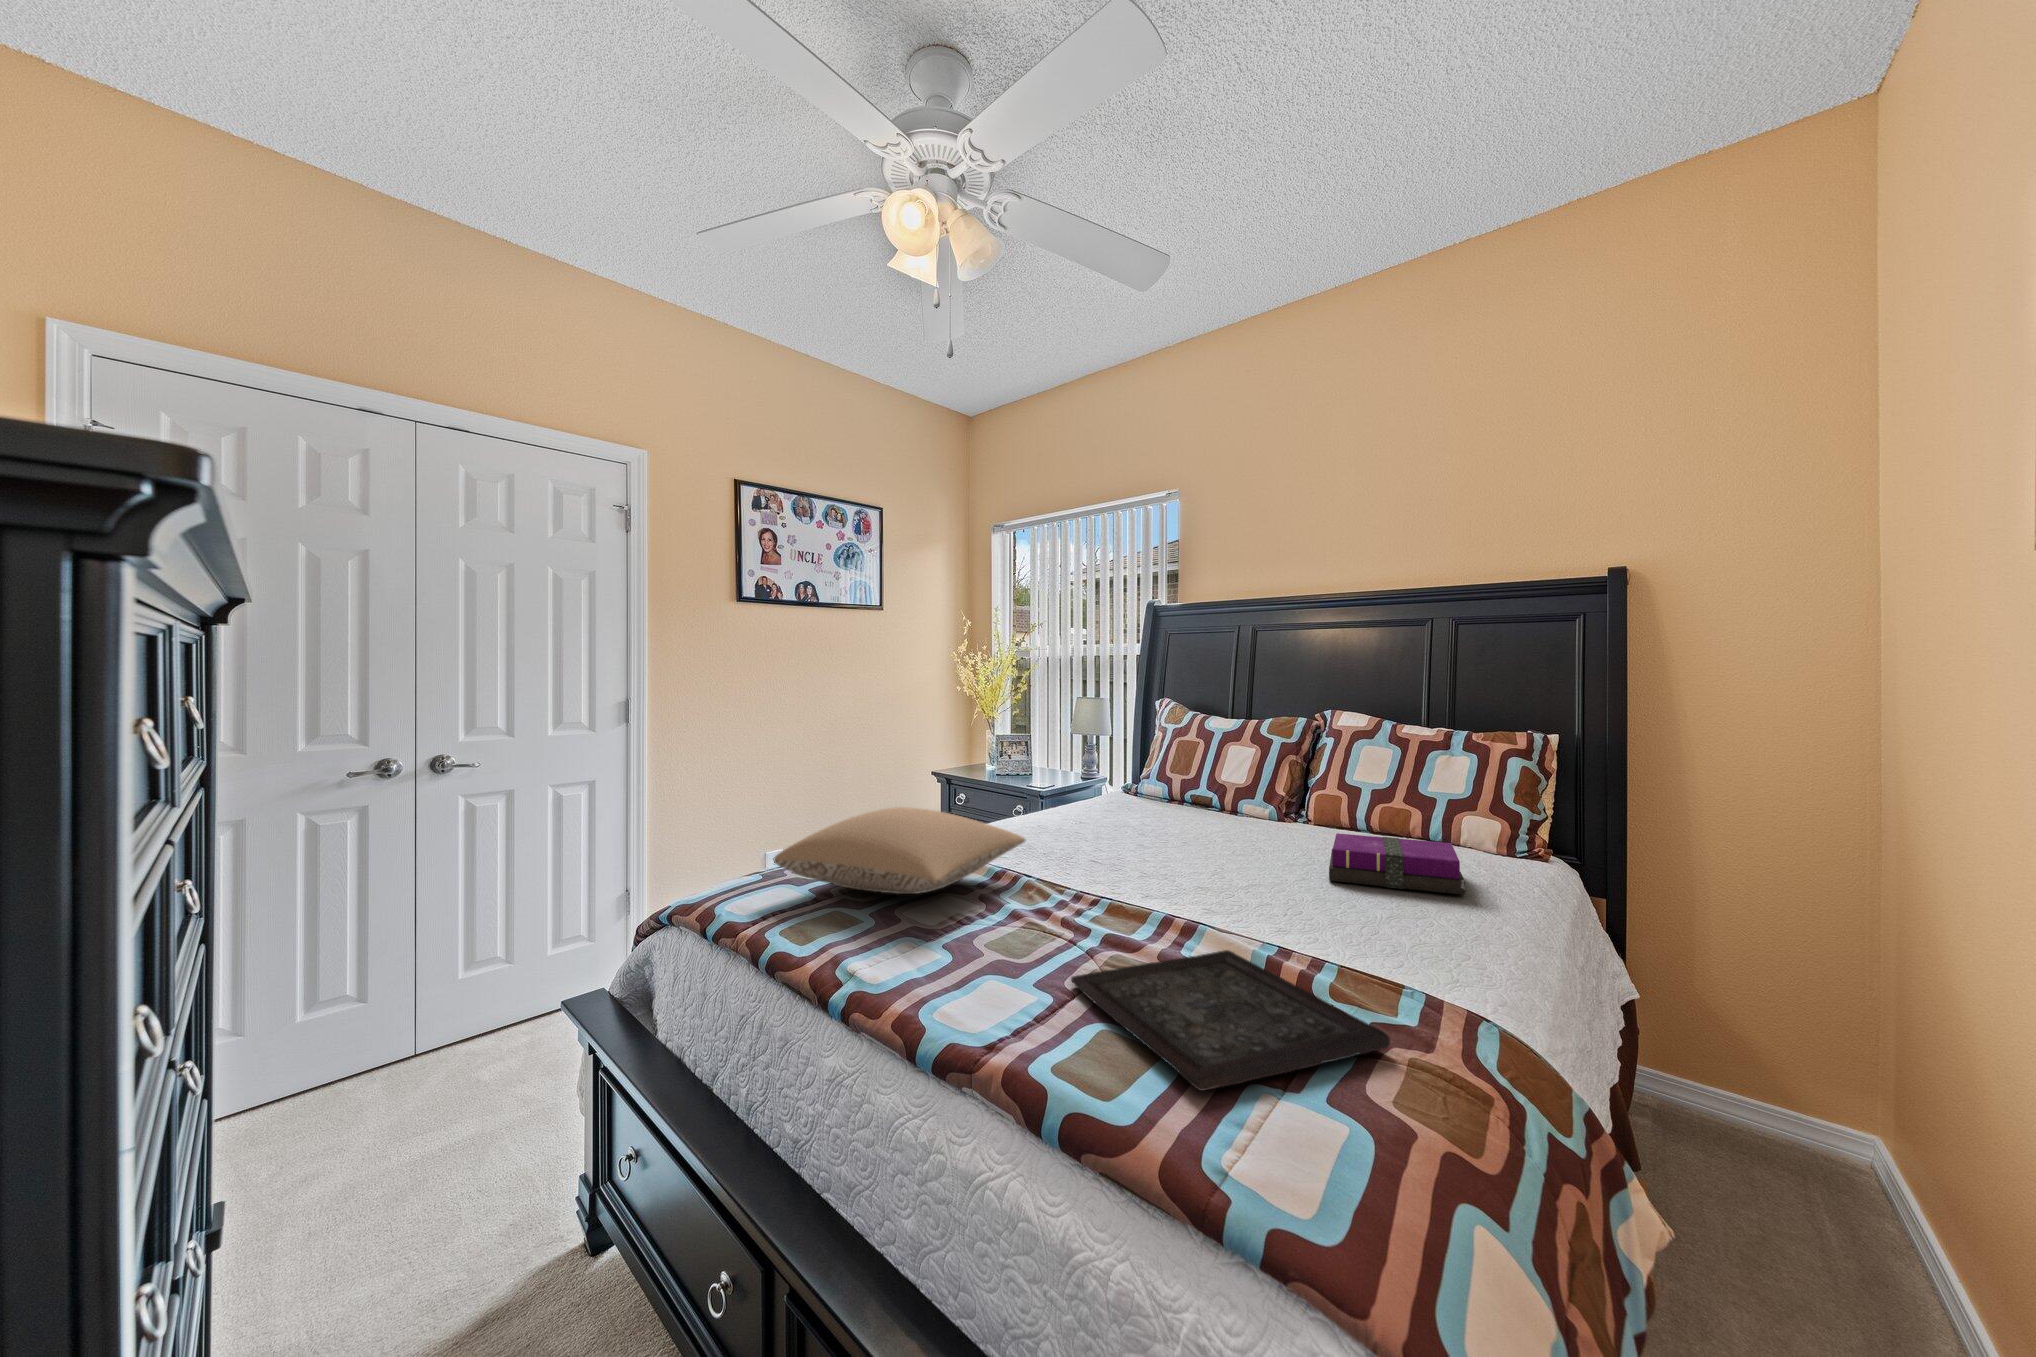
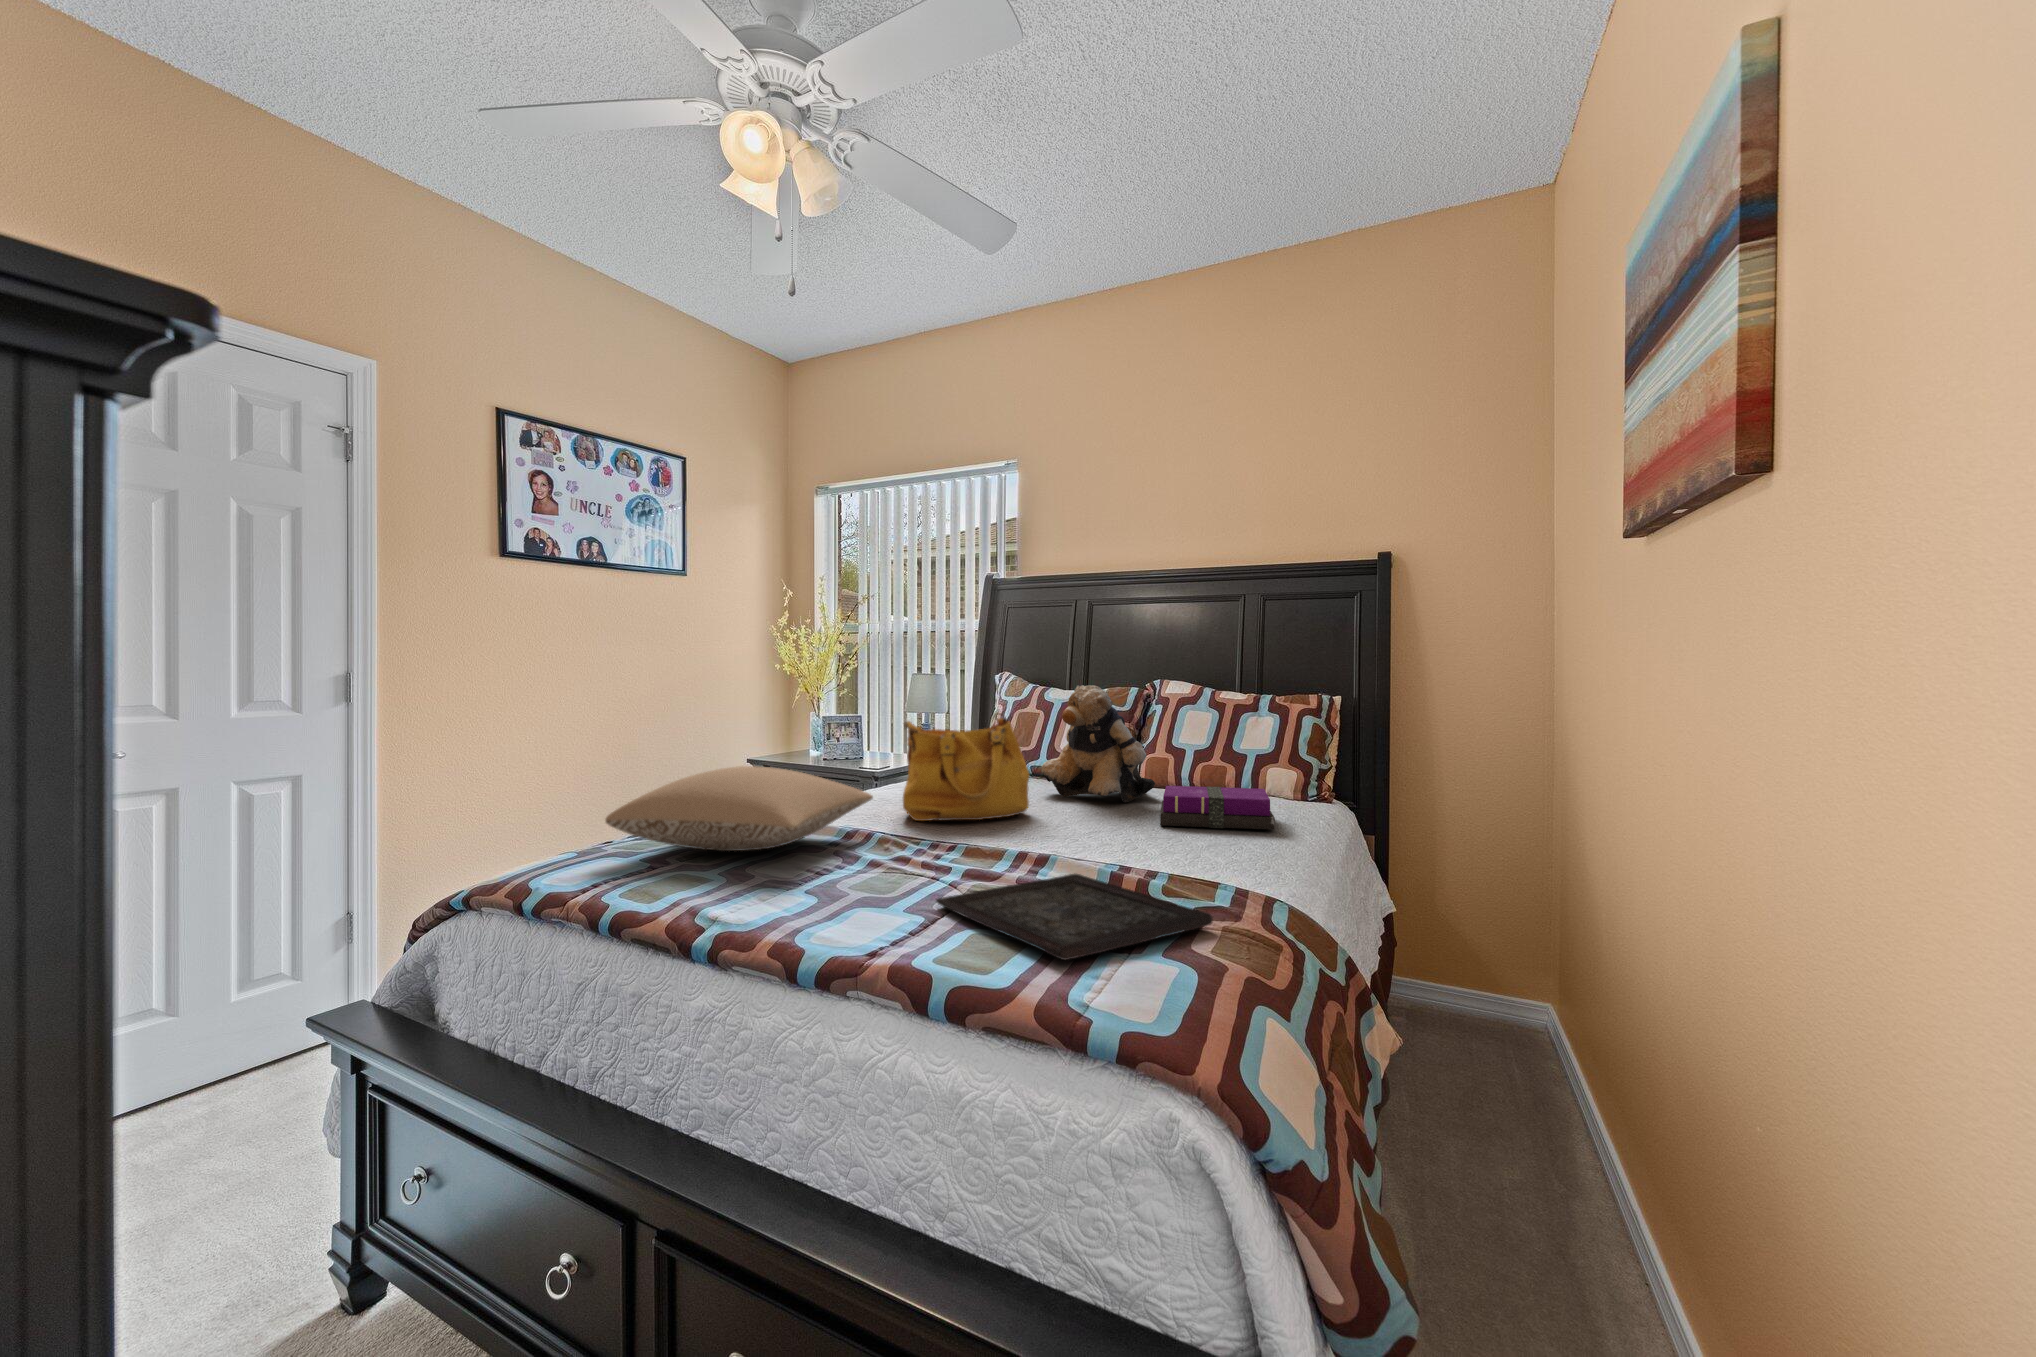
teddy bear: none [1202,723,1325,846] -> present [1041,685,1155,803]
handbag: none [1058,753,1187,864] -> present [903,713,1029,821]

